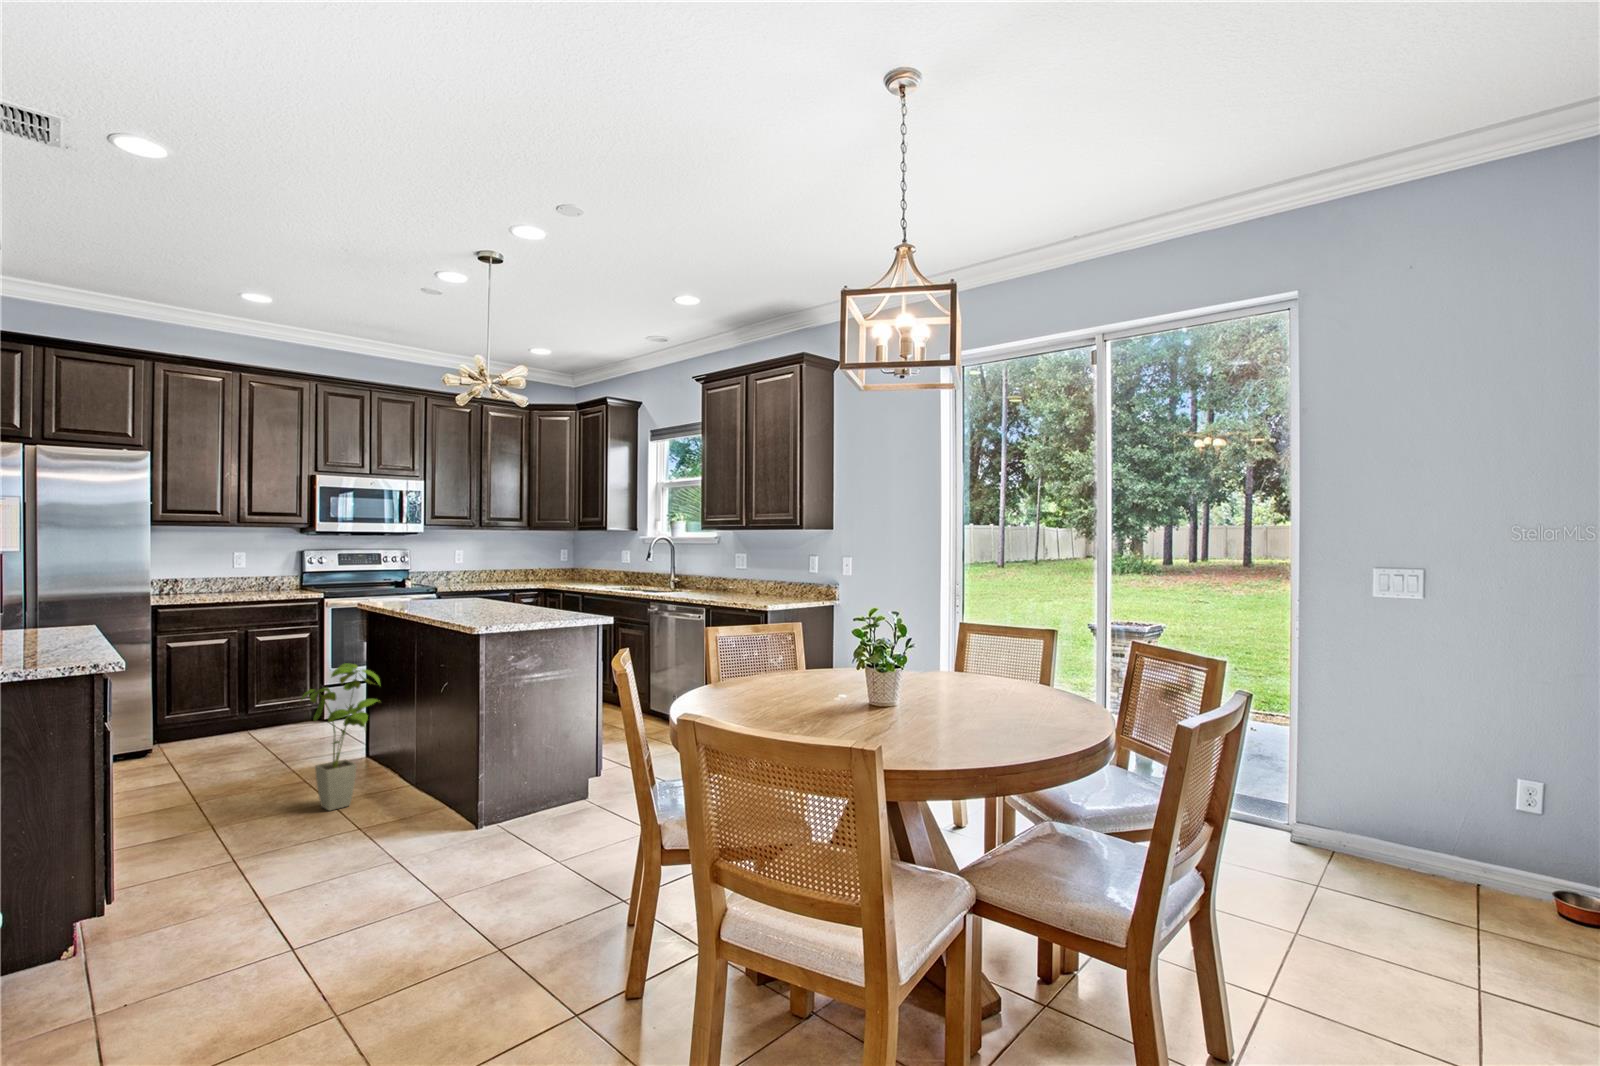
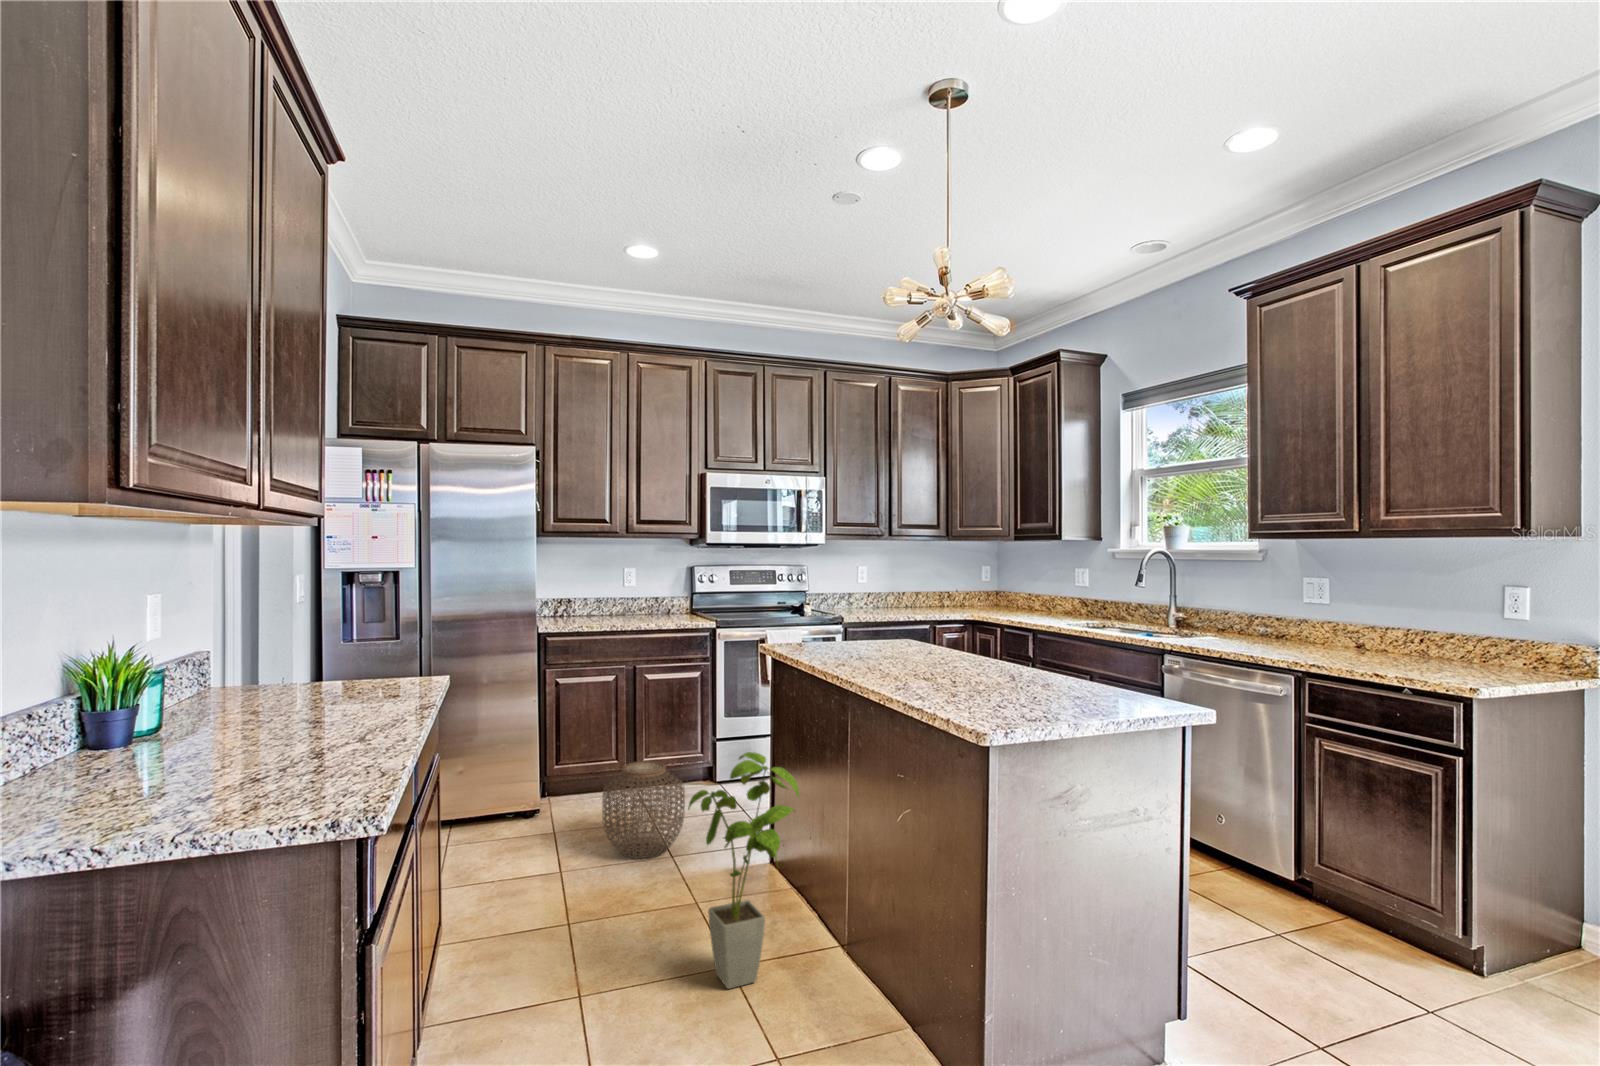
woven basket: none [221,696,295,766] -> present [602,761,685,858]

